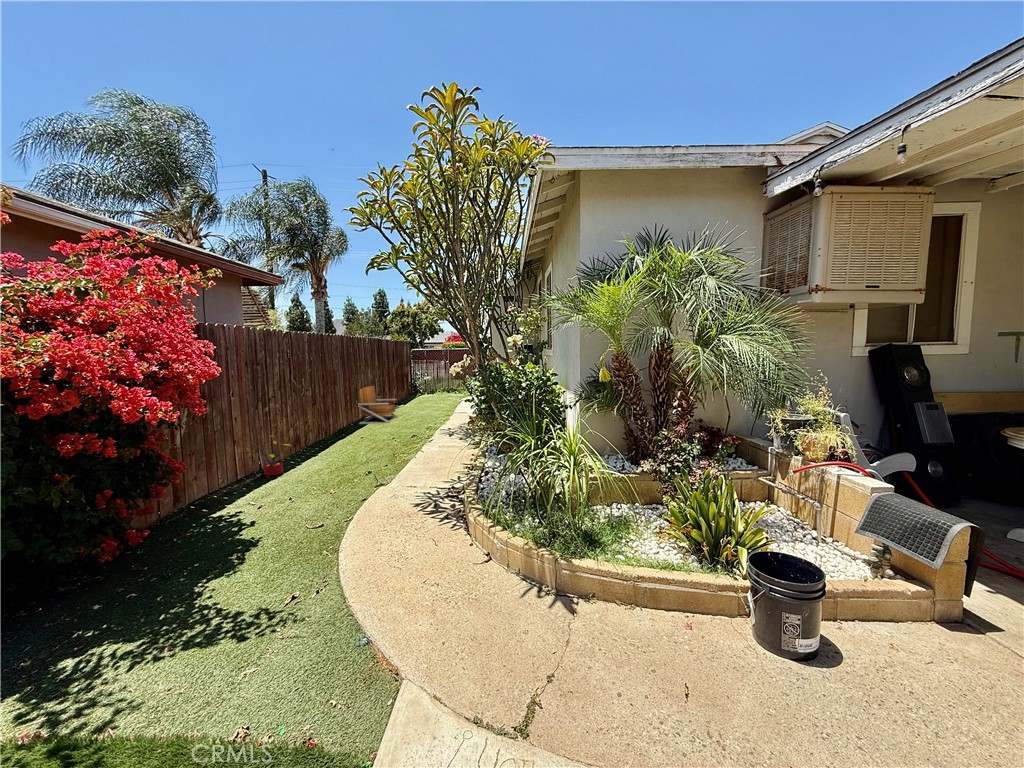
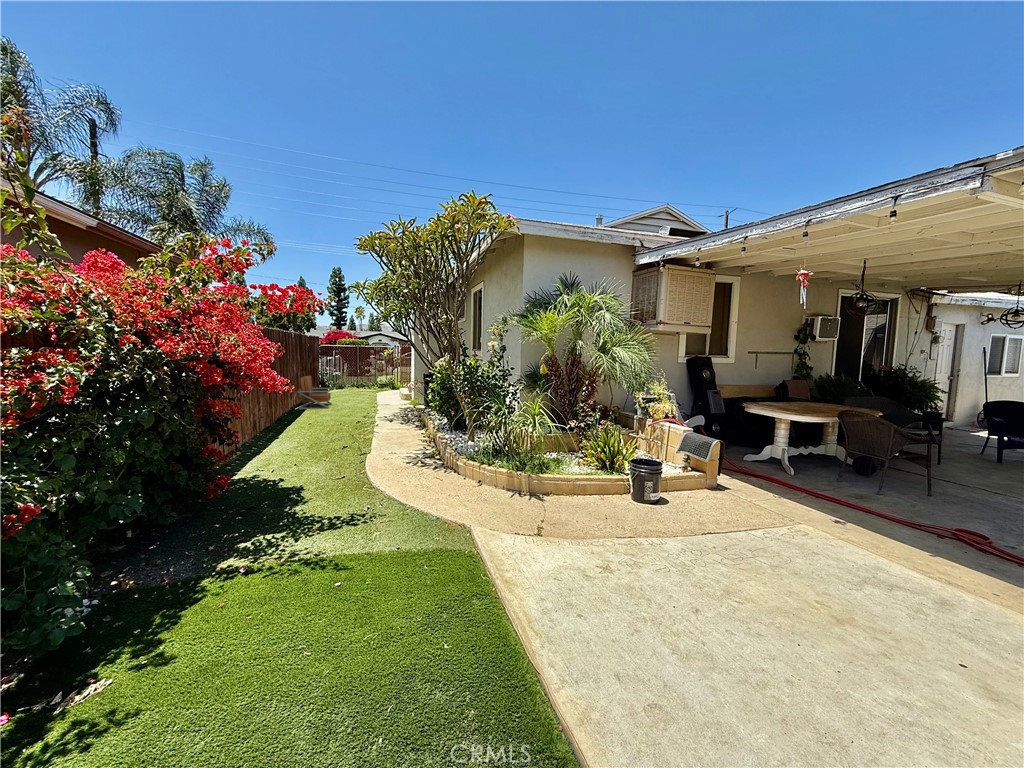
decorative plant: present [251,435,288,476] -> none [245,409,277,445]

